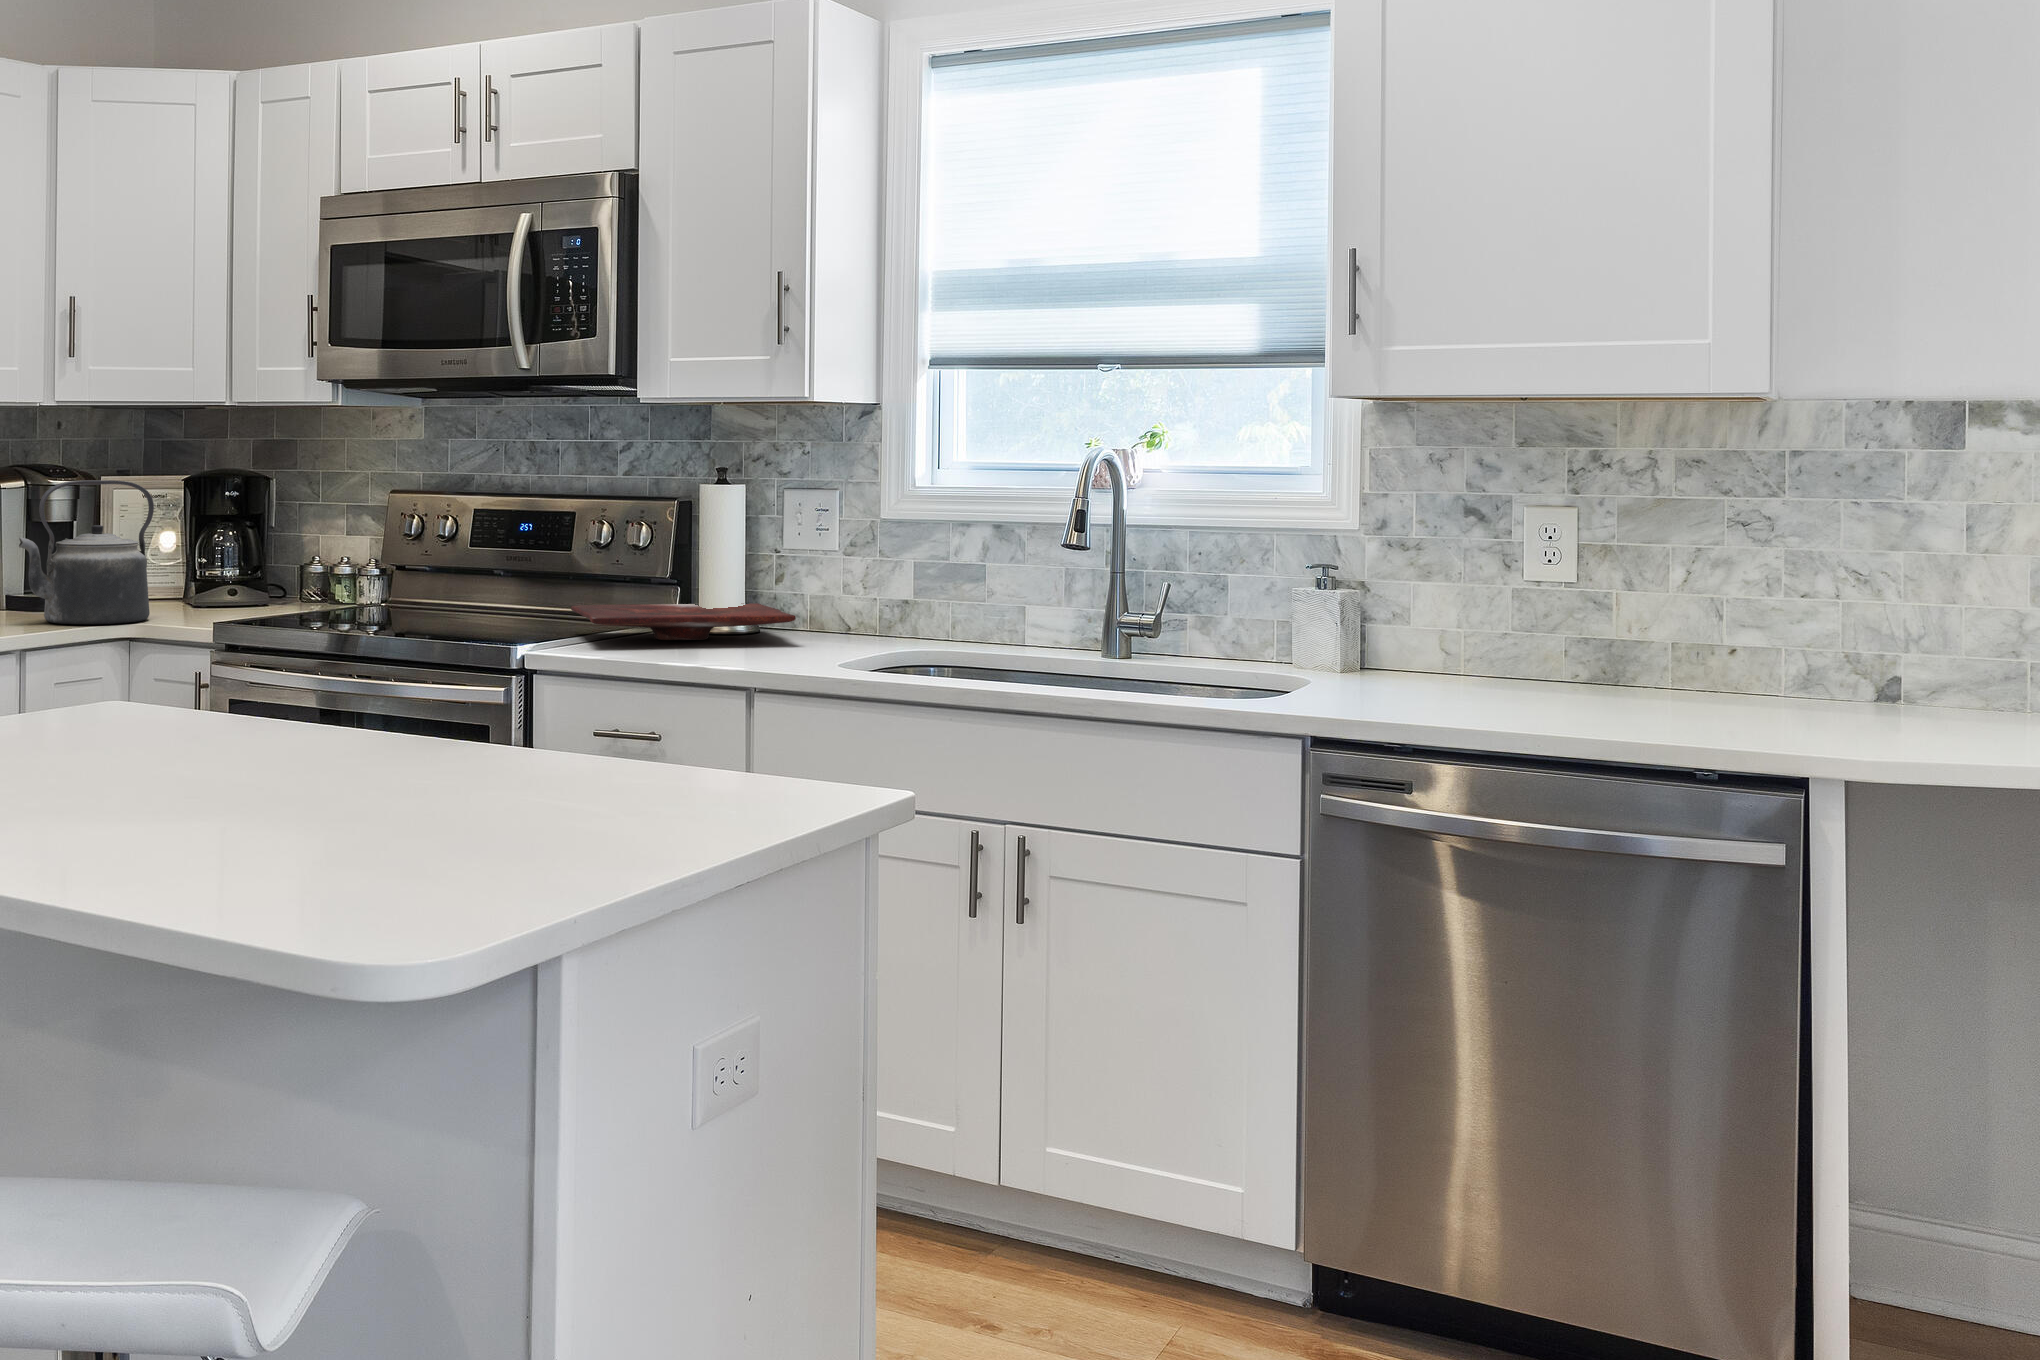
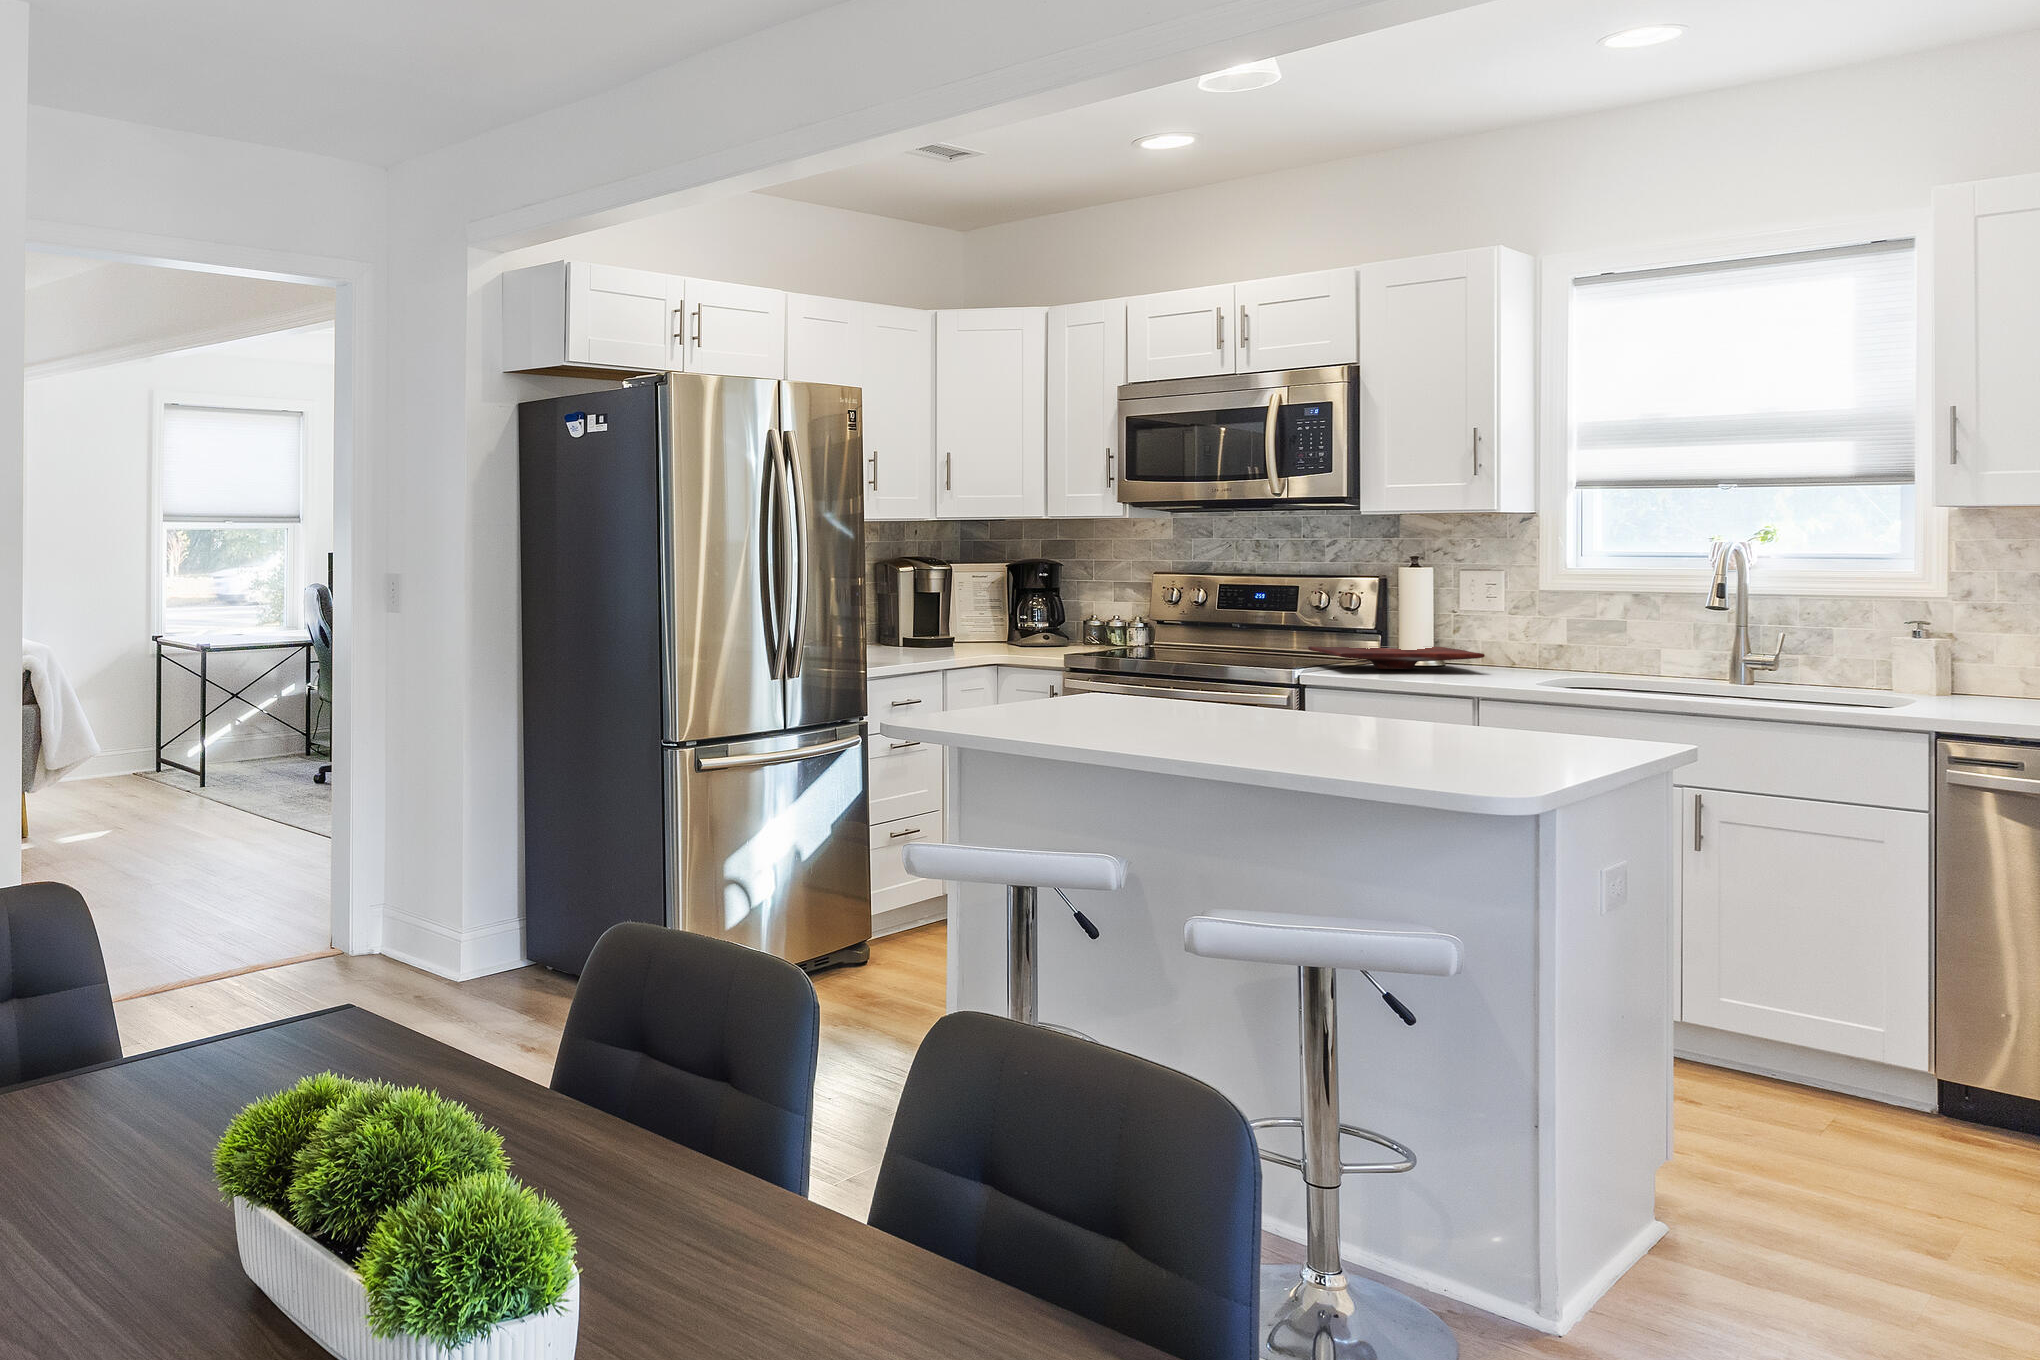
kettle: present [19,480,154,624] -> none [928,566,1006,655]

